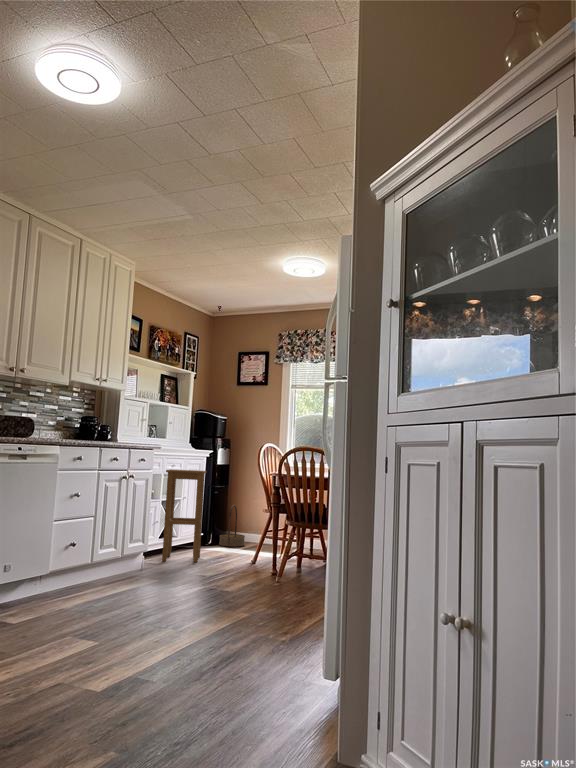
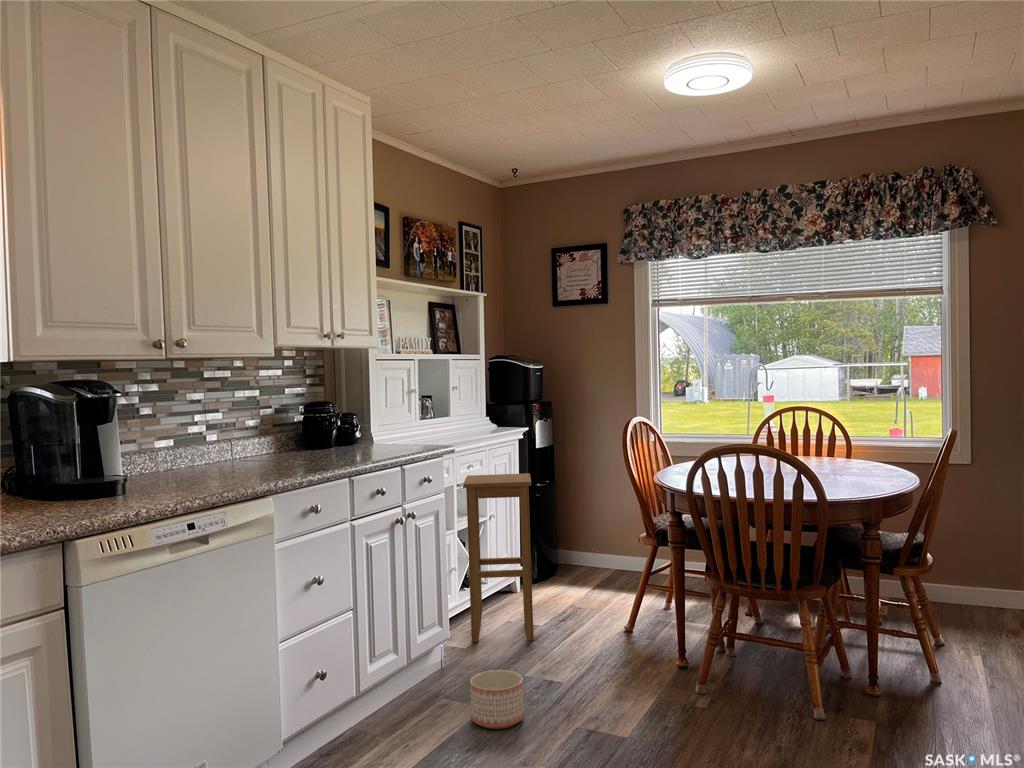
basket: present [219,505,245,547] -> none [552,514,594,585]
planter: none [151,559,181,585] -> present [470,670,524,729]

